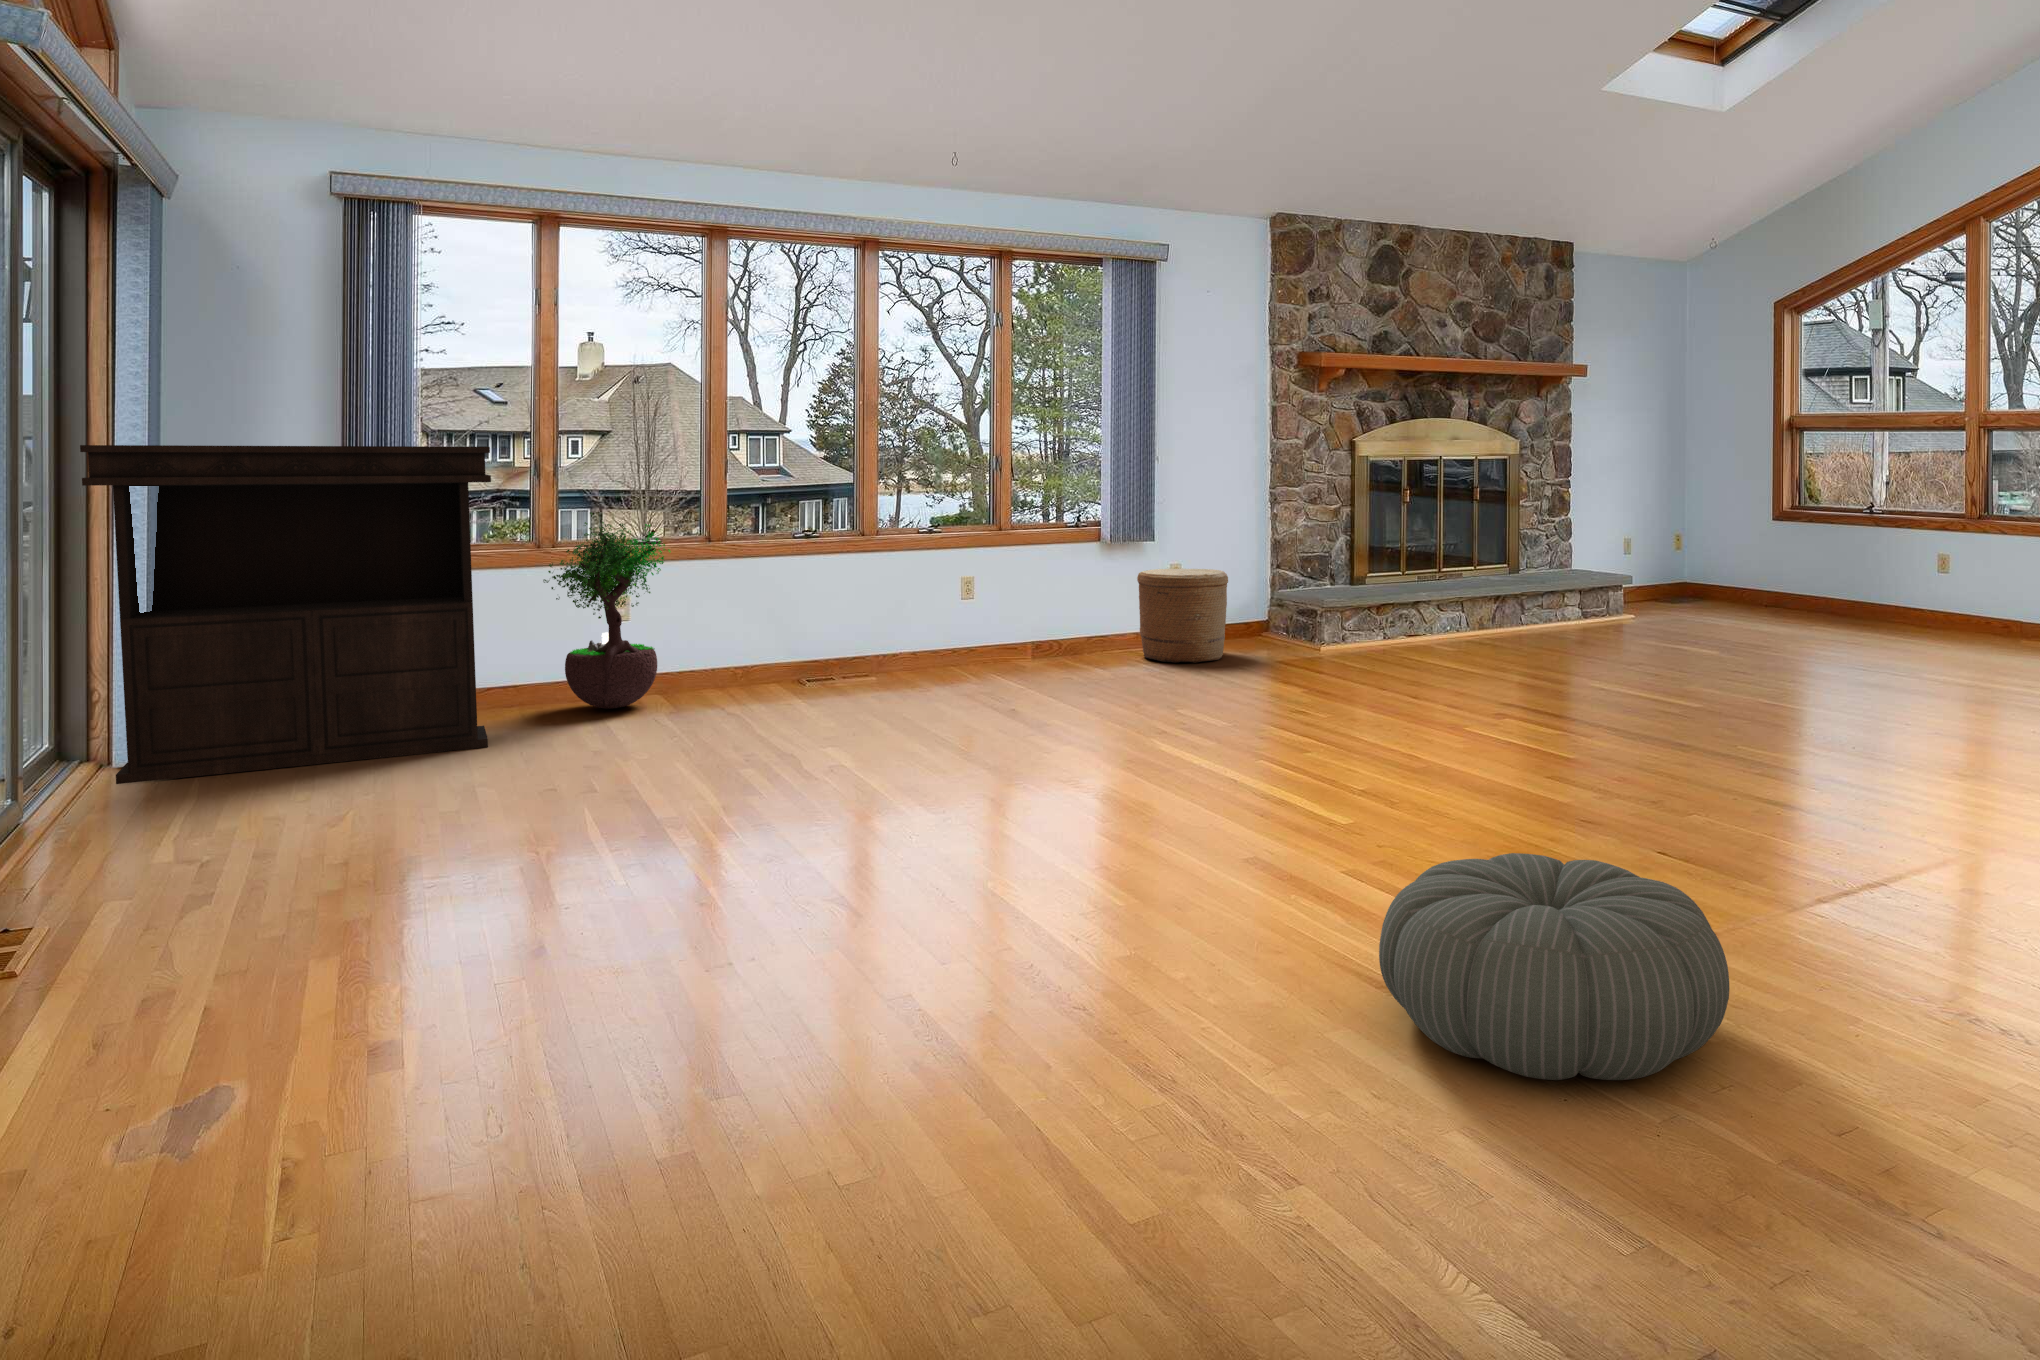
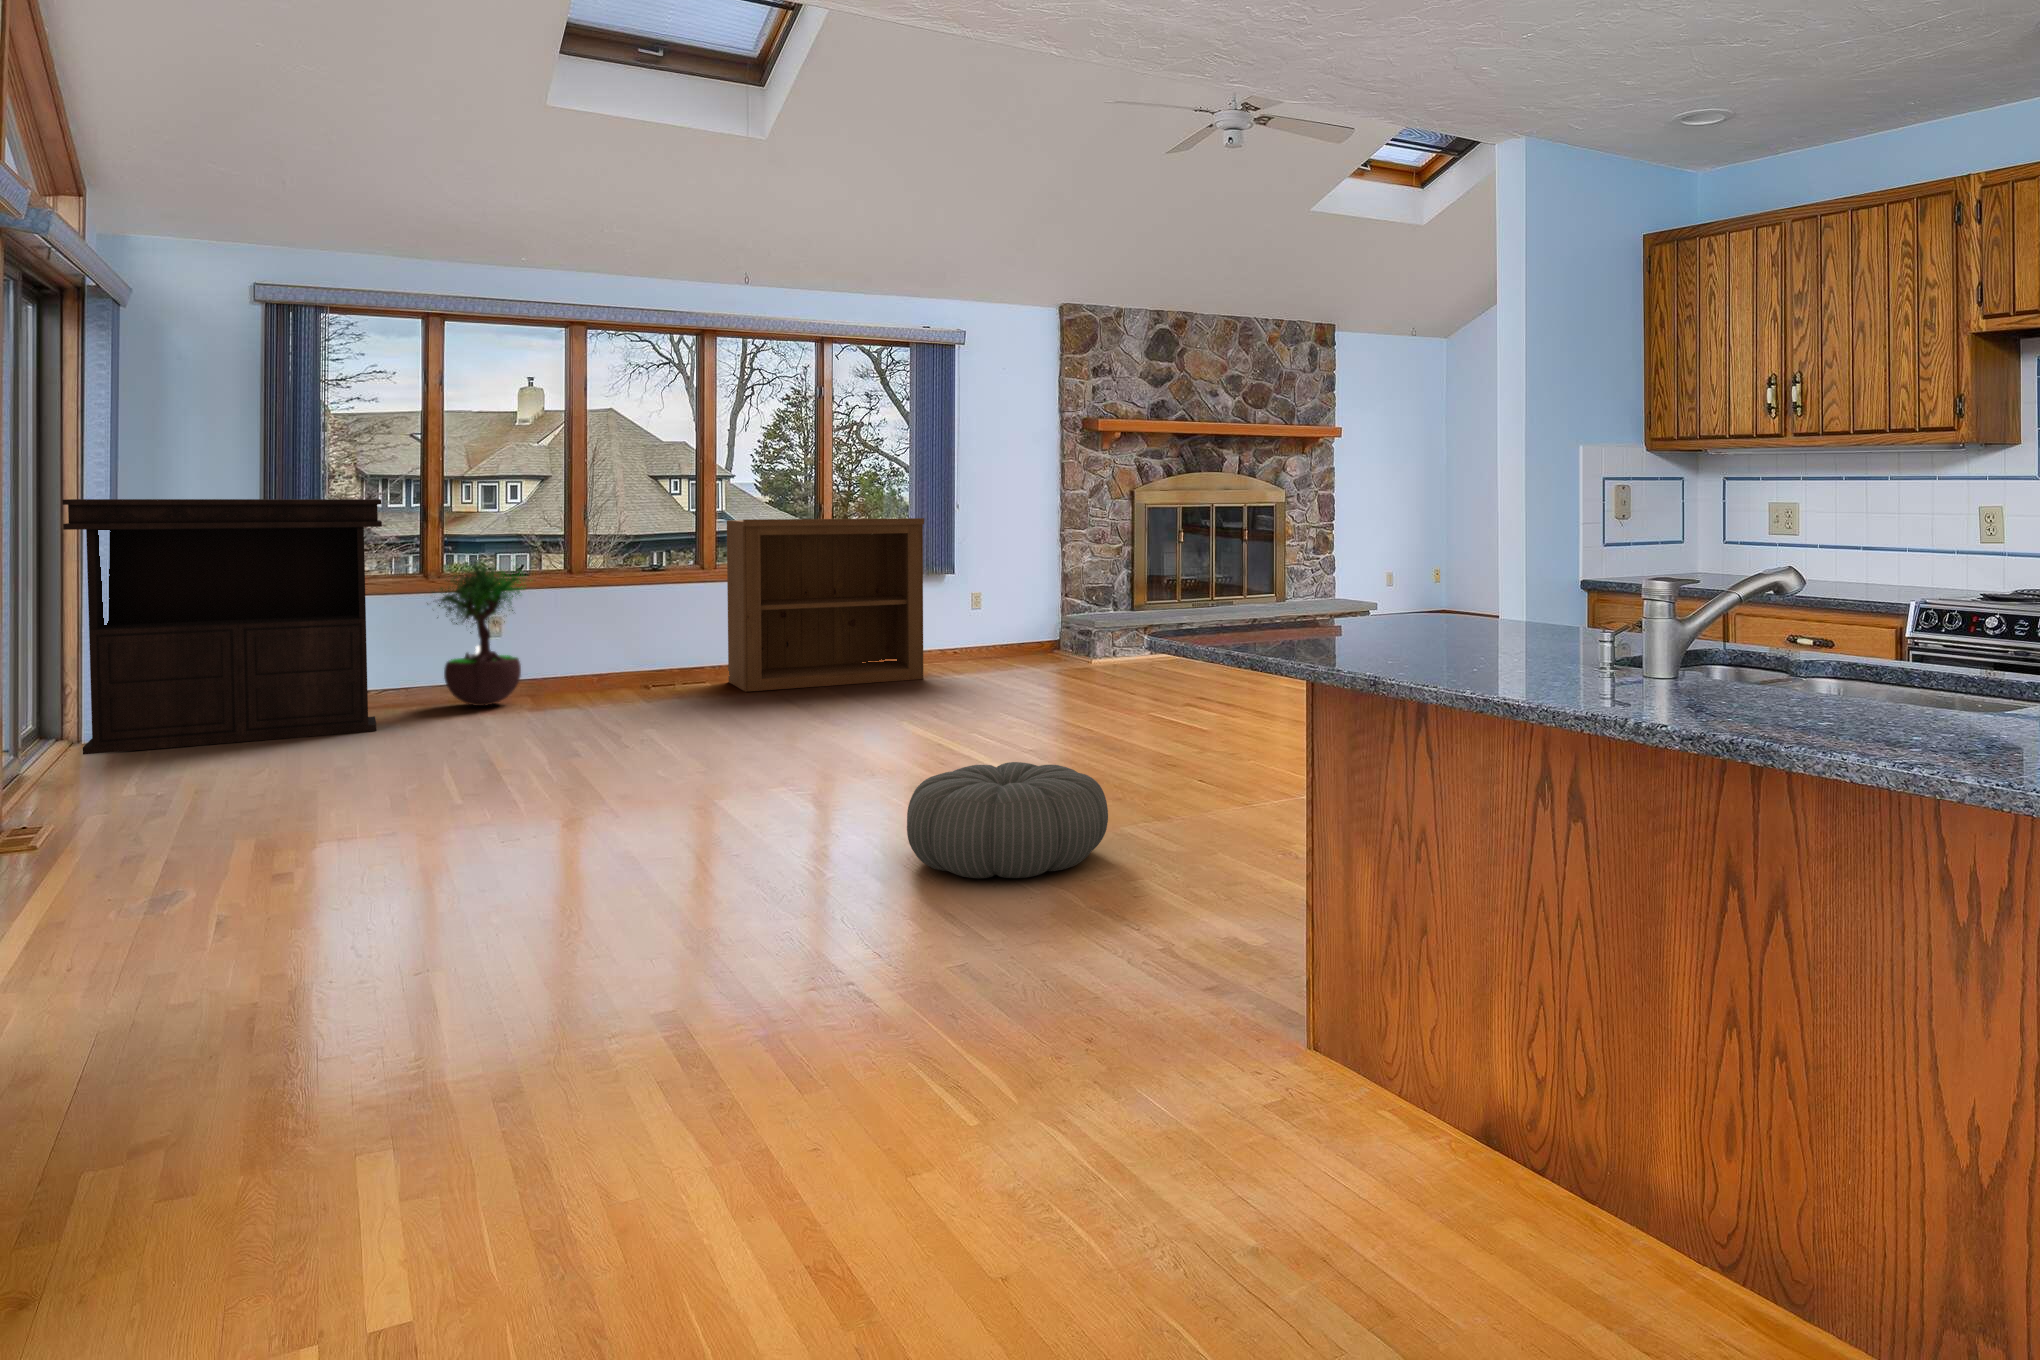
bookshelf: none [893,473,1133,689] -> present [727,518,924,692]
woven basket: present [1137,569,1228,663] -> none [937,596,1013,673]

